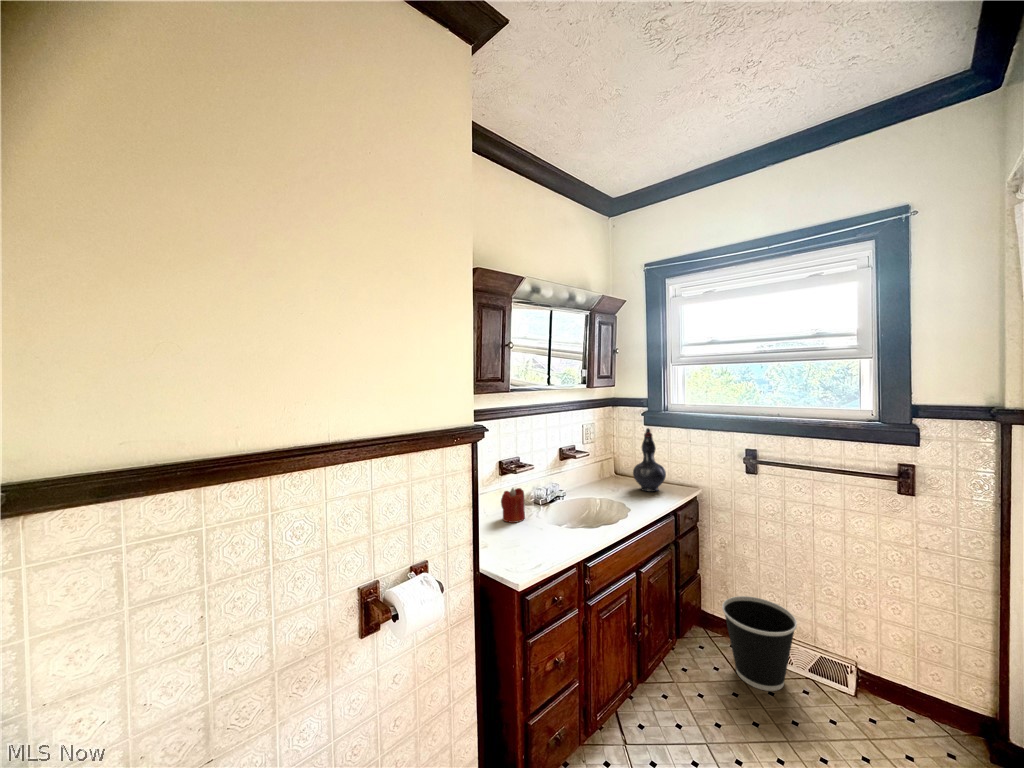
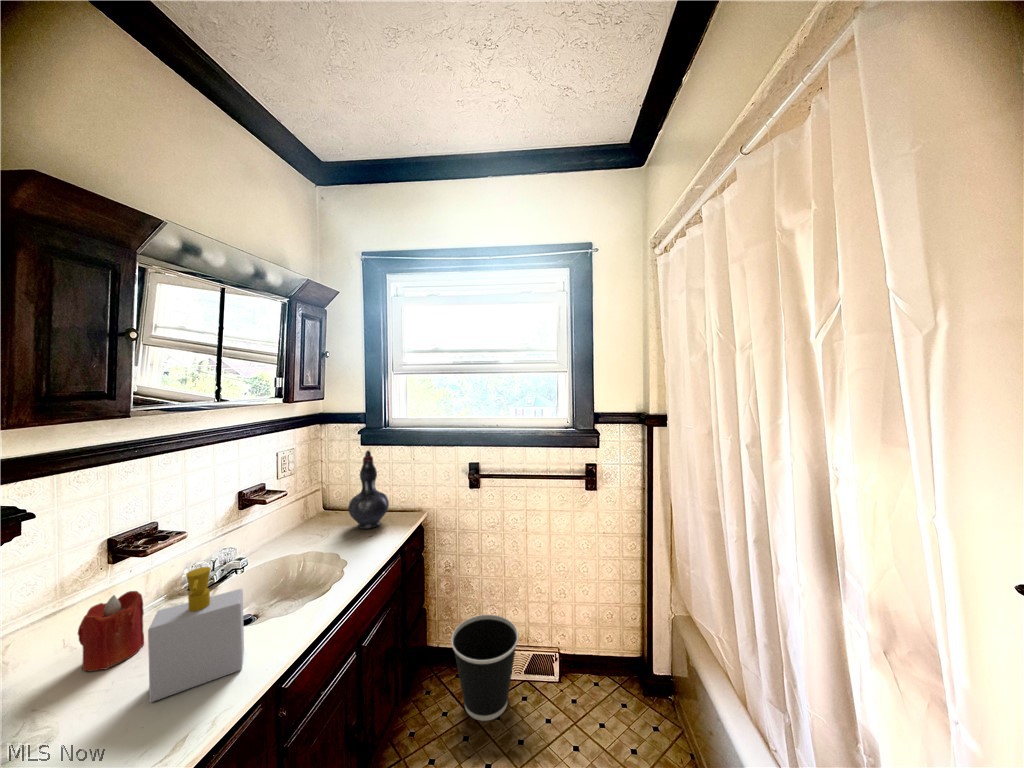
soap bottle: none [532,478,572,540] -> present [148,567,244,702]

